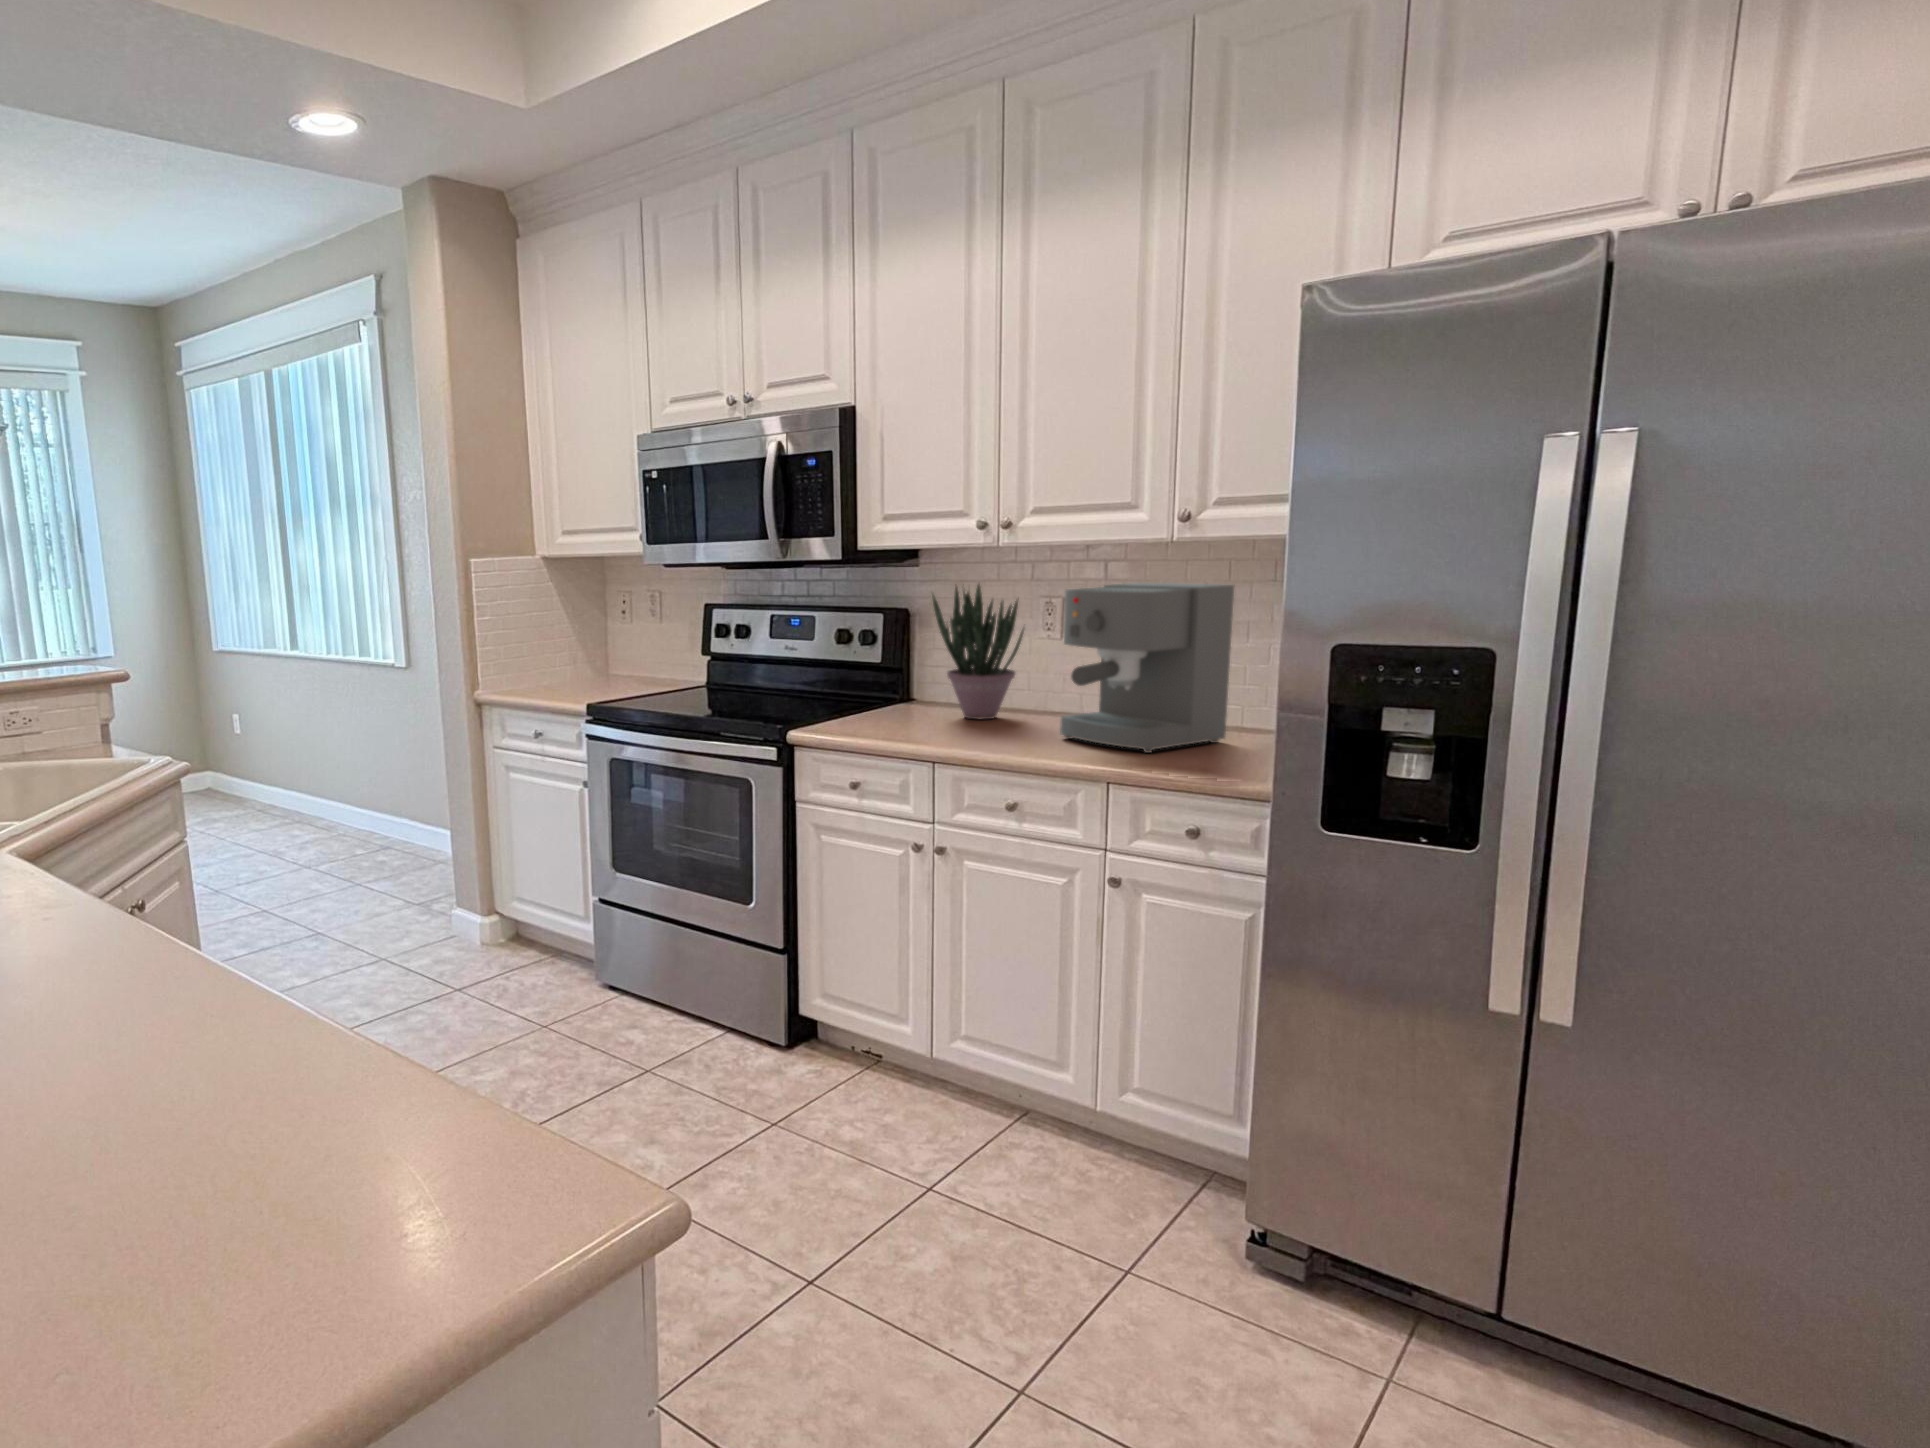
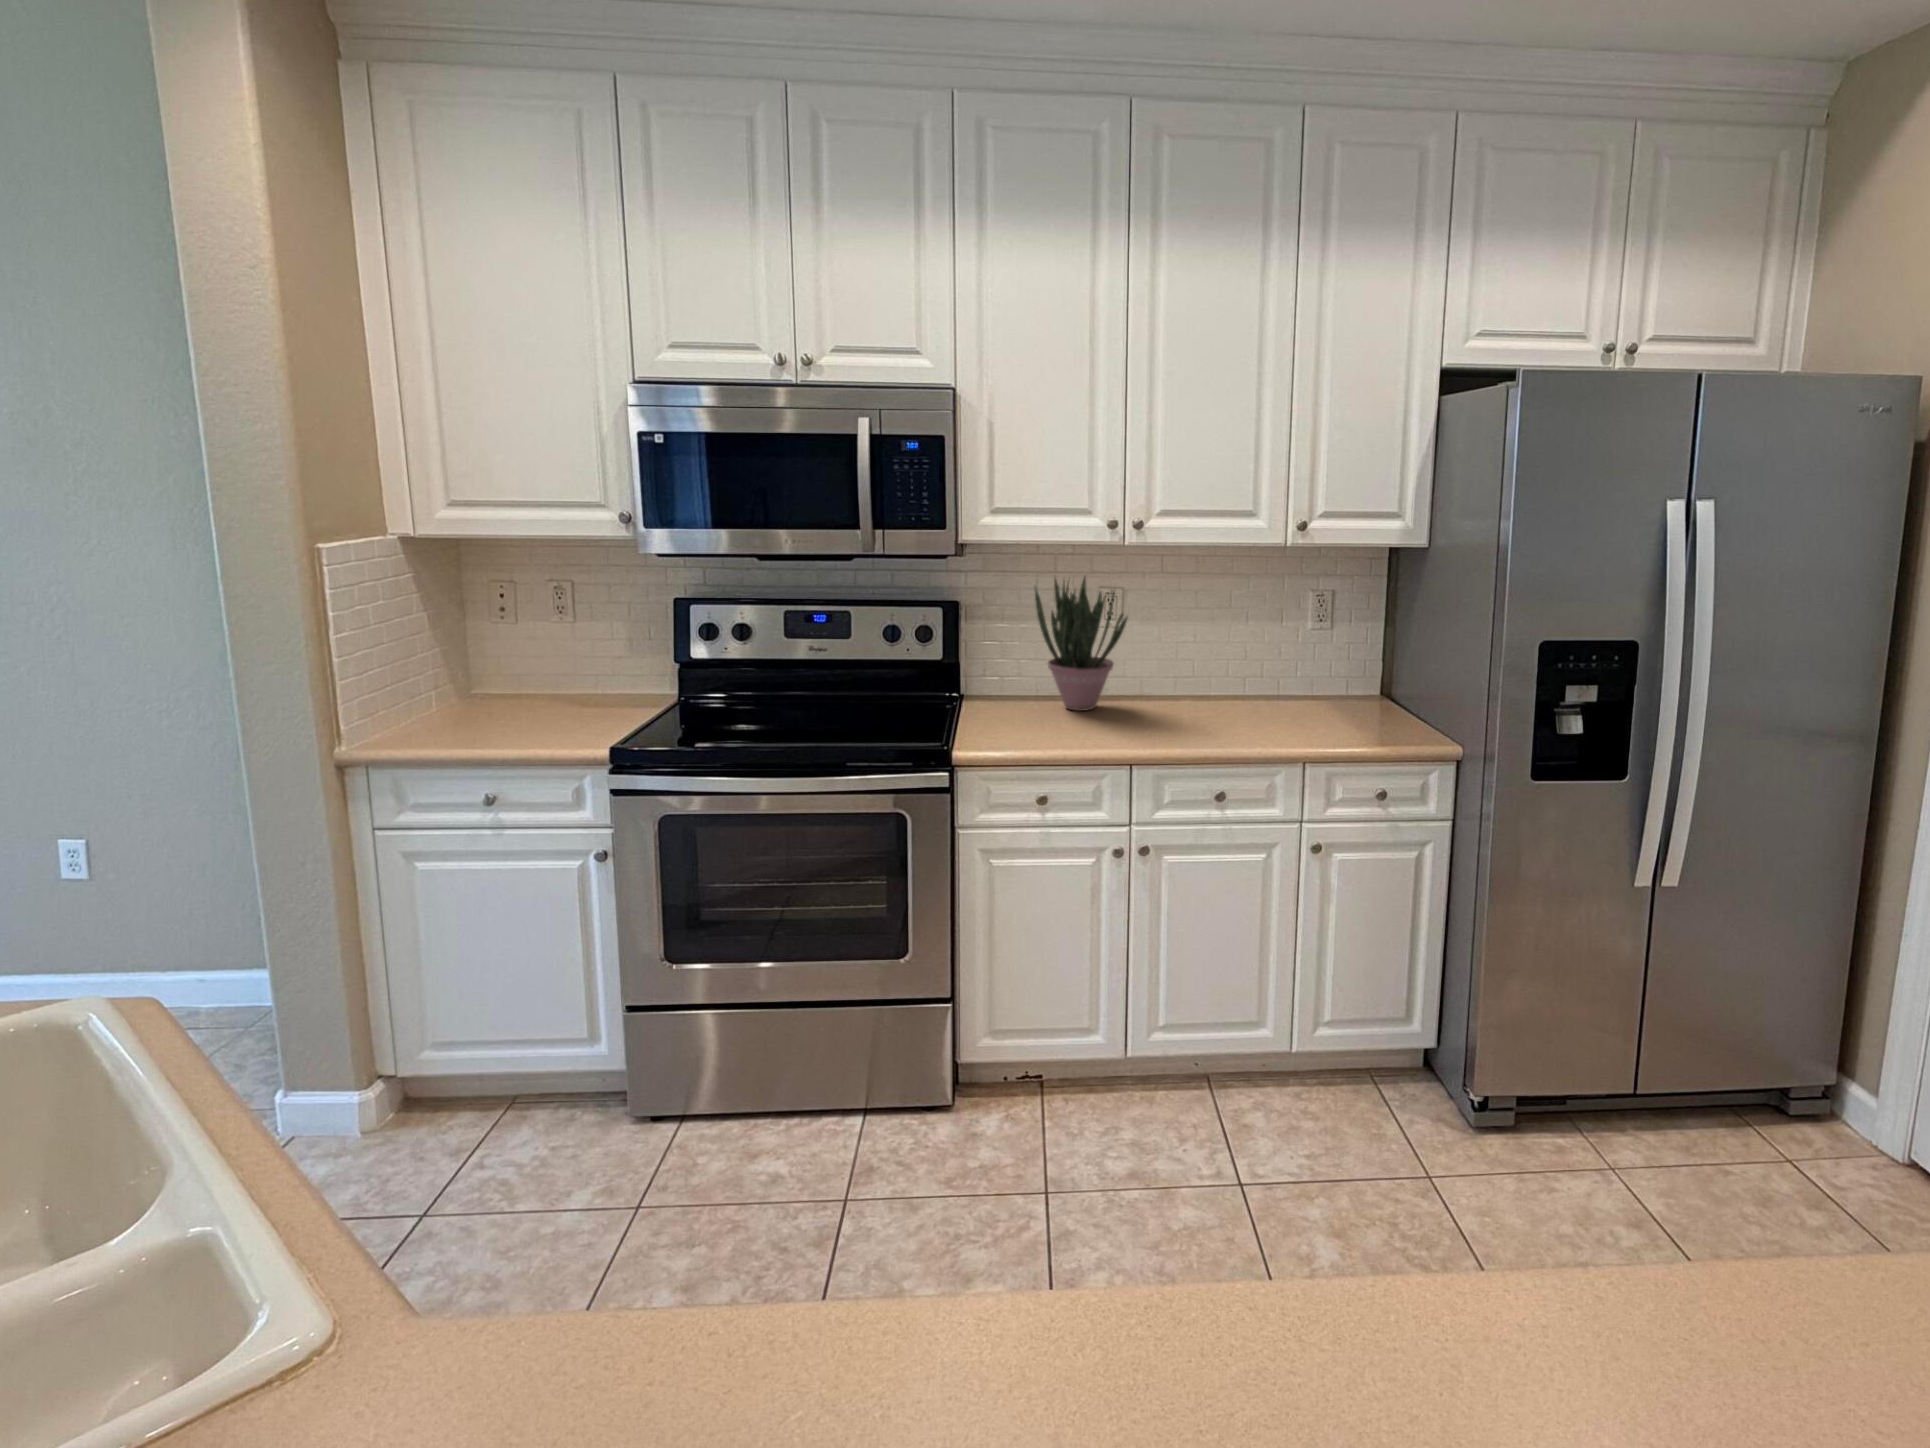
coffee maker: present [1060,583,1234,753] -> none [1205,574,1323,730]

